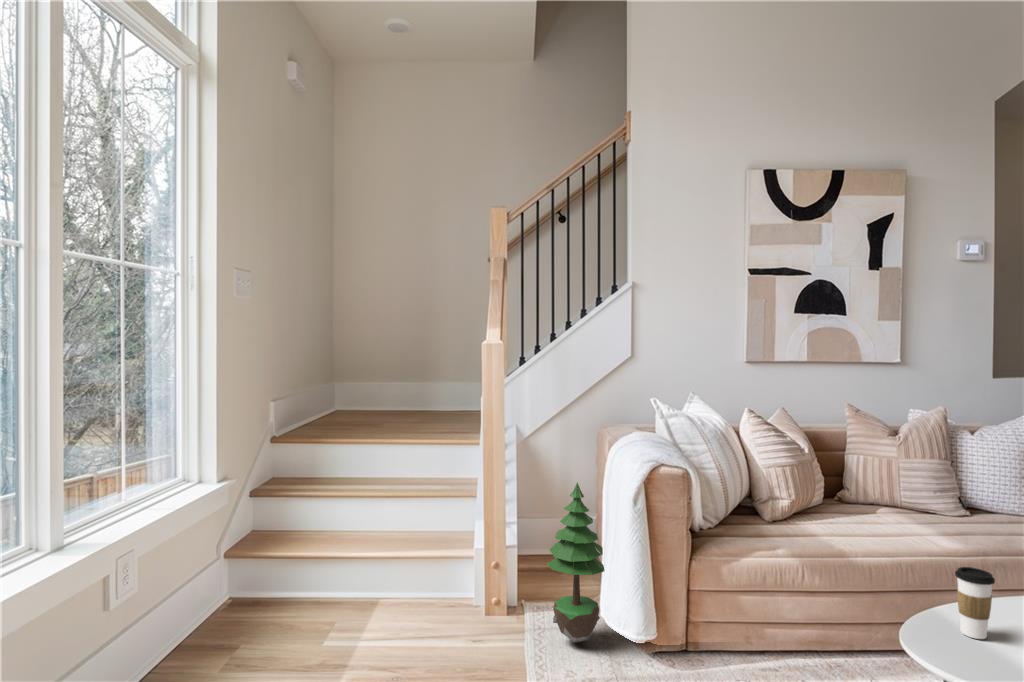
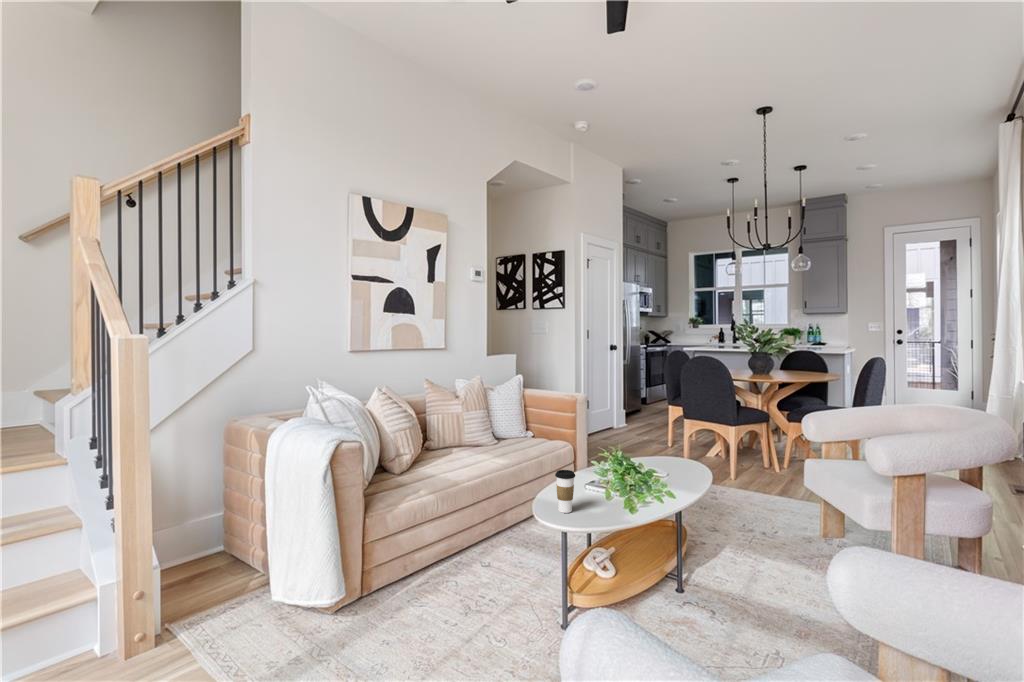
potted tree: present [547,483,605,643] -> none [222,475,287,637]

